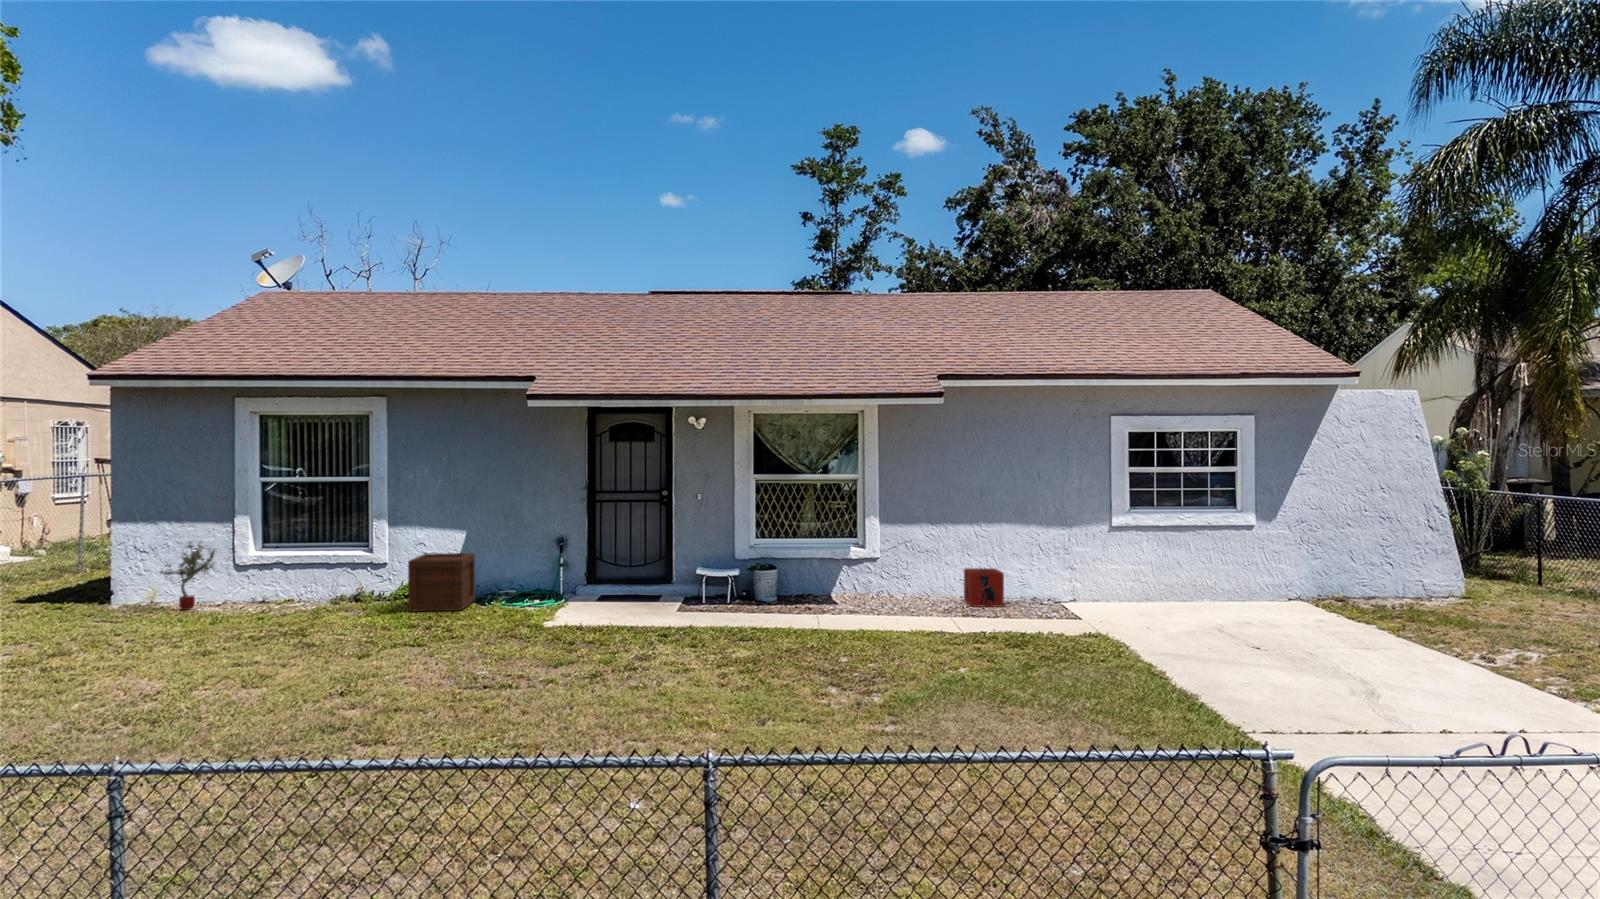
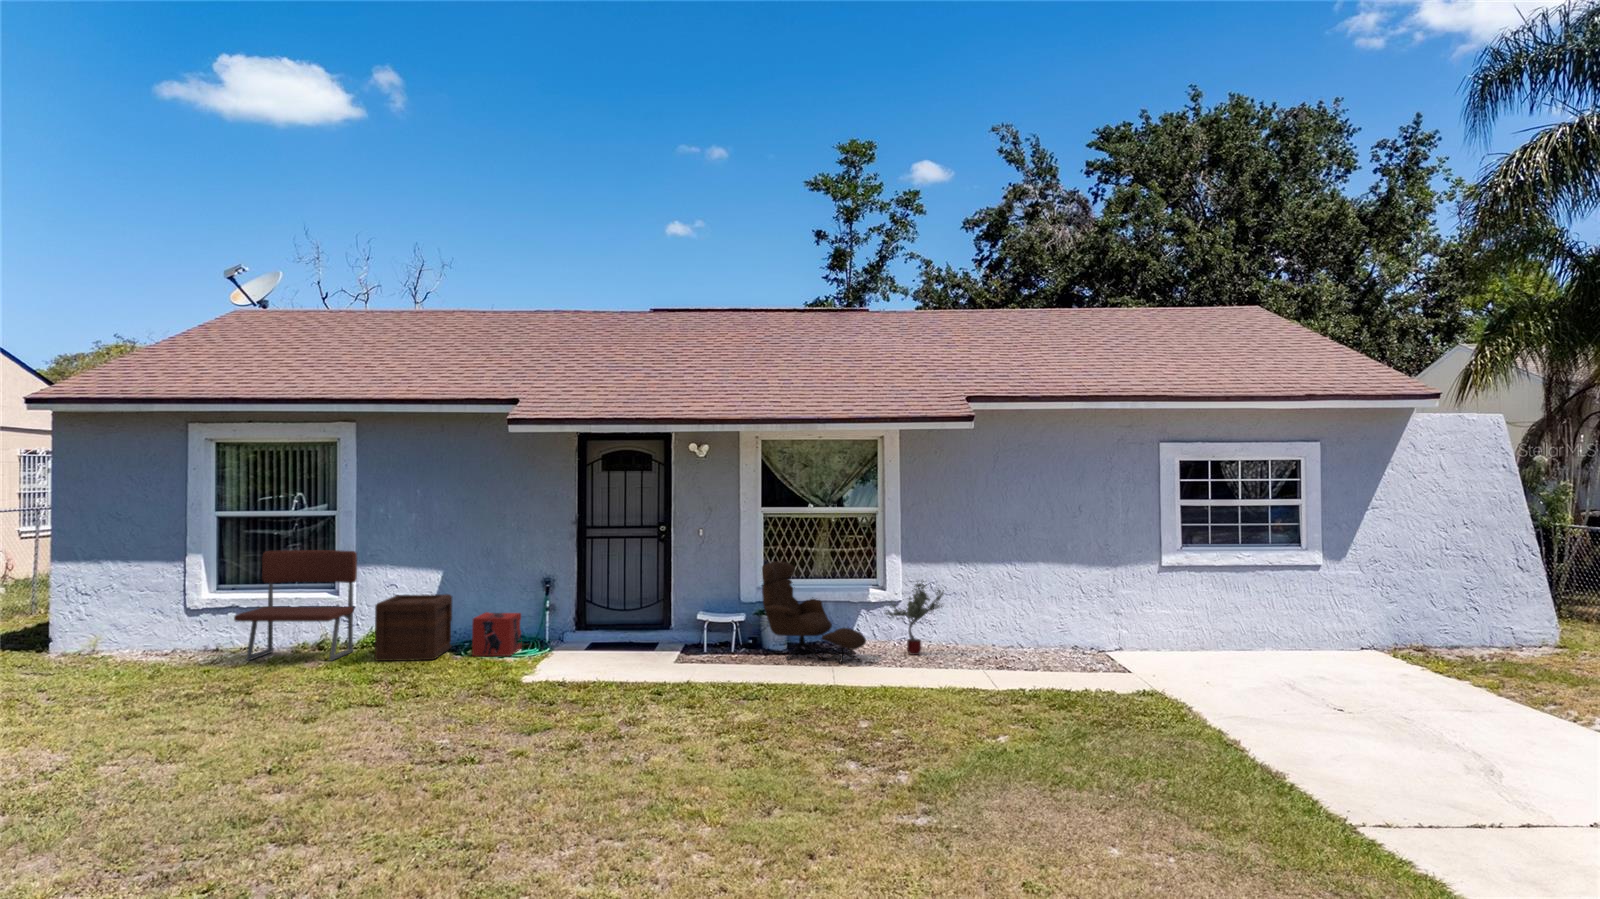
bench: none [282,513,389,612] -> present [234,550,357,661]
lounge chair: none [755,523,848,613] -> present [762,562,866,664]
potted tree: present [160,542,215,610] -> present [884,581,944,655]
storage box: present [964,568,1004,607] -> present [472,612,522,656]

